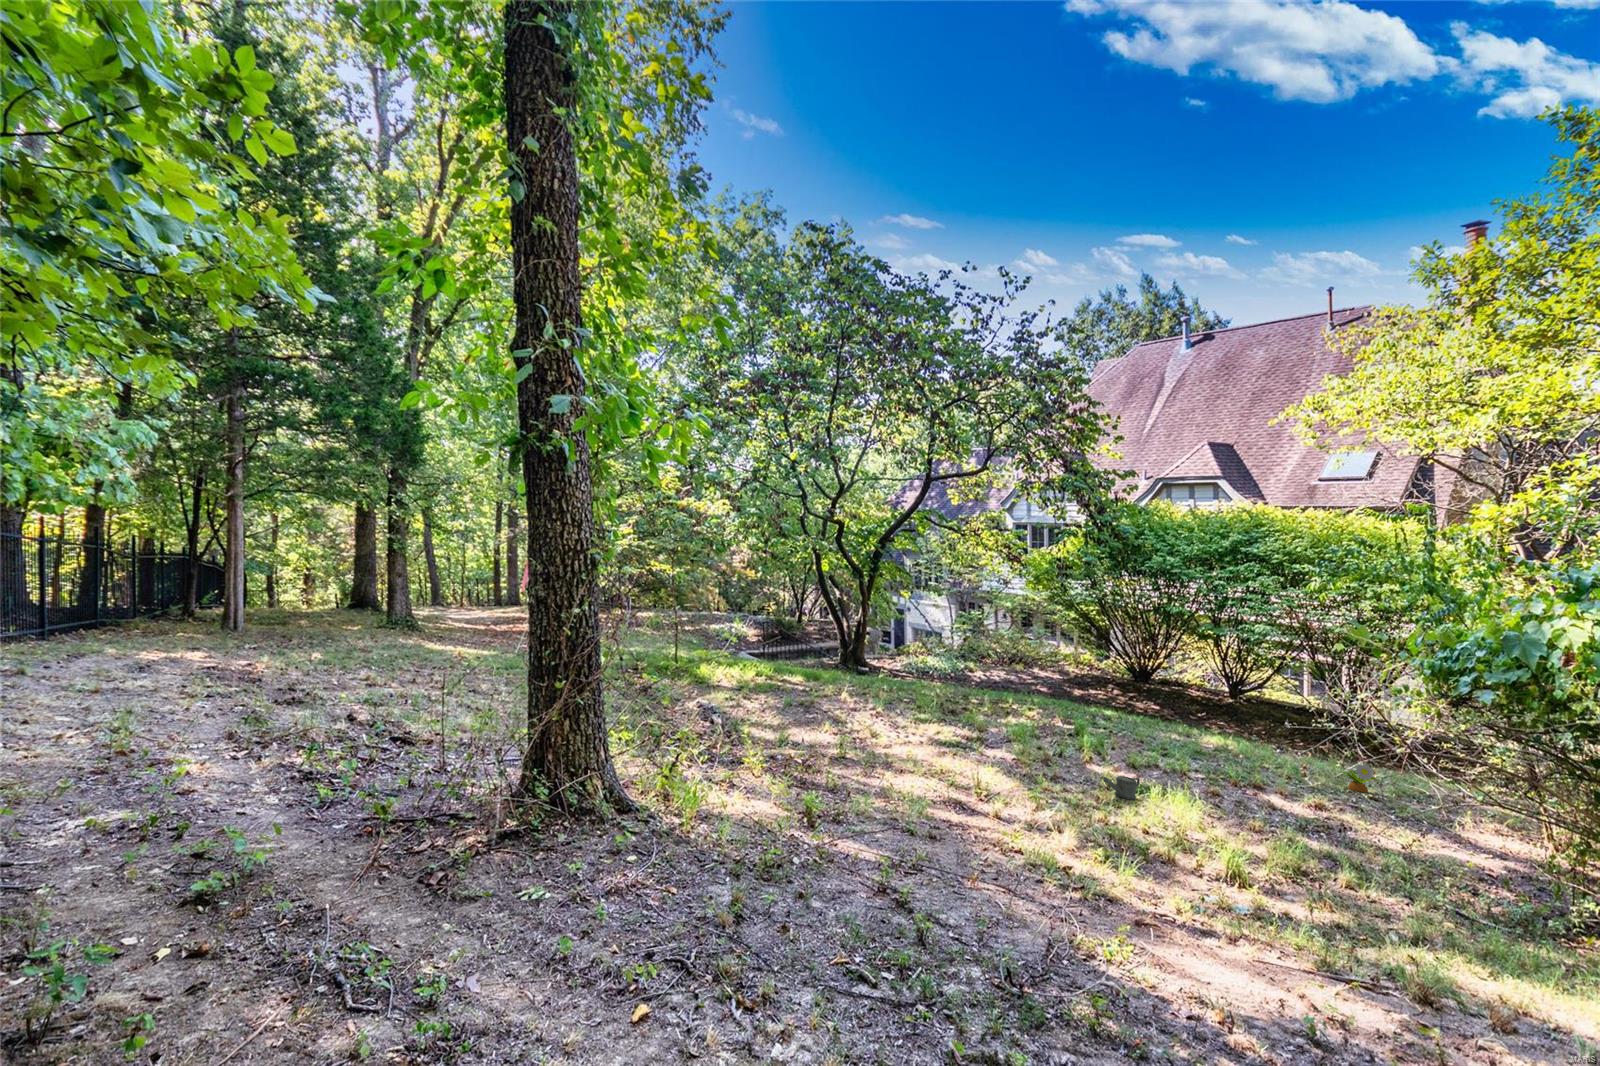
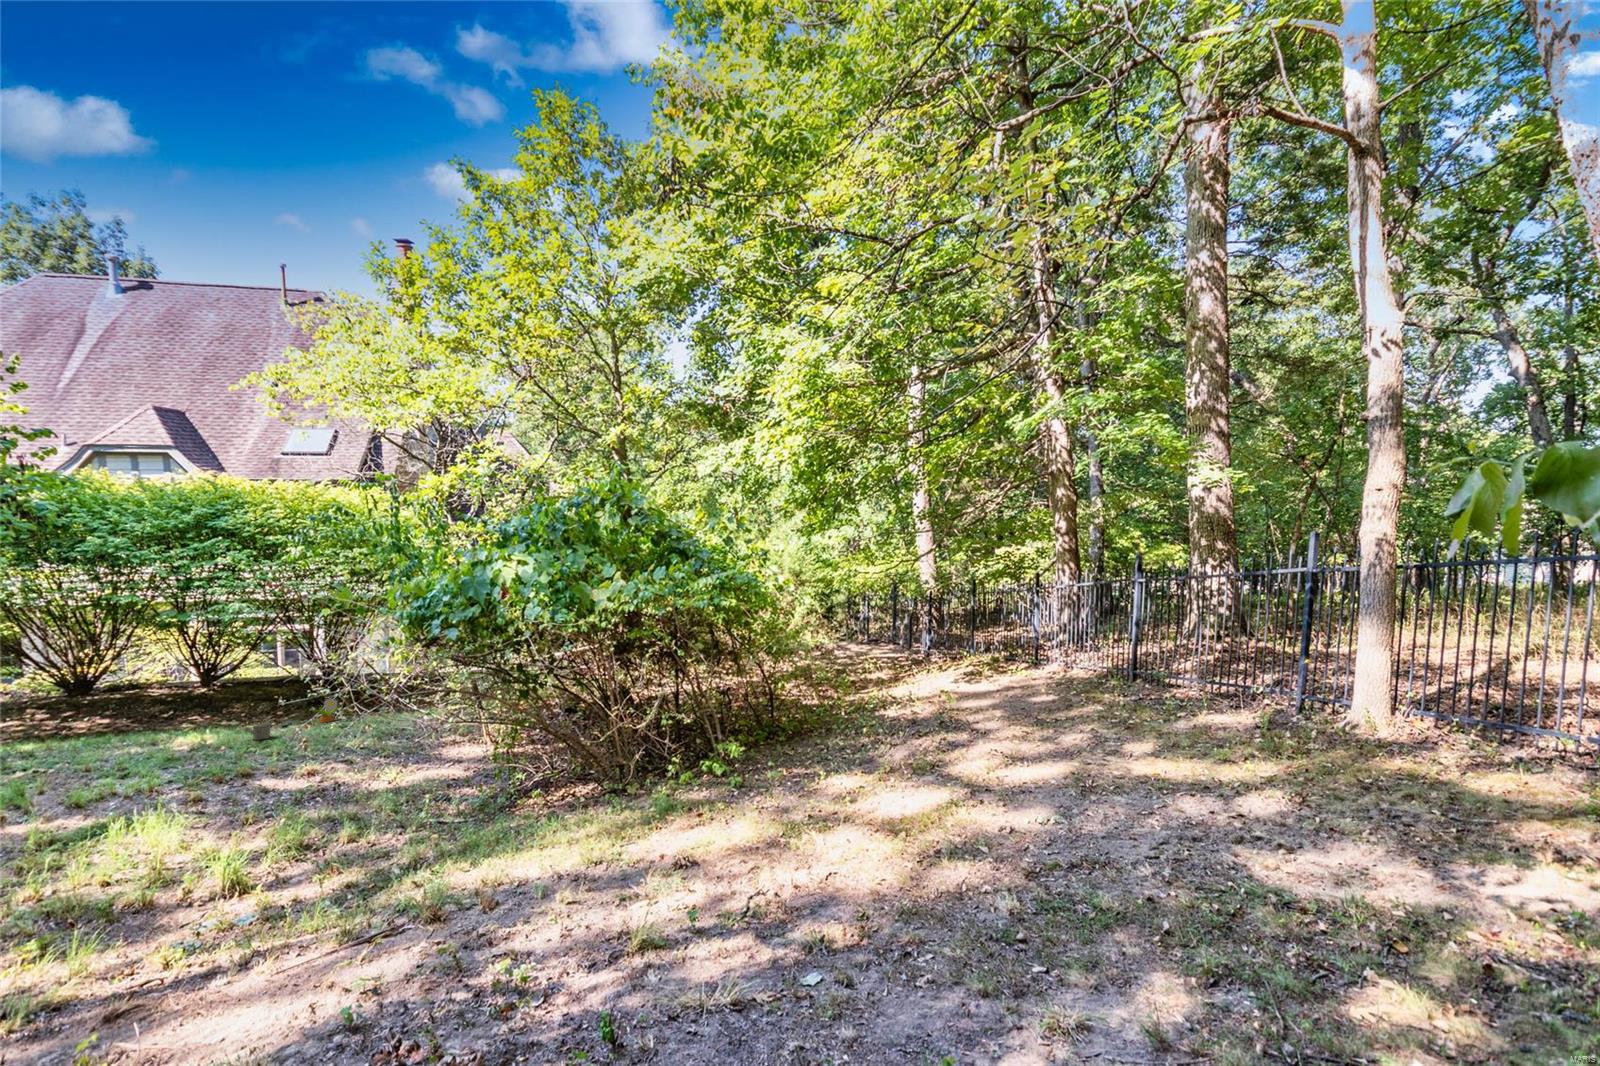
watering can: present [1103,776,1140,800] -> present [244,722,271,740]

